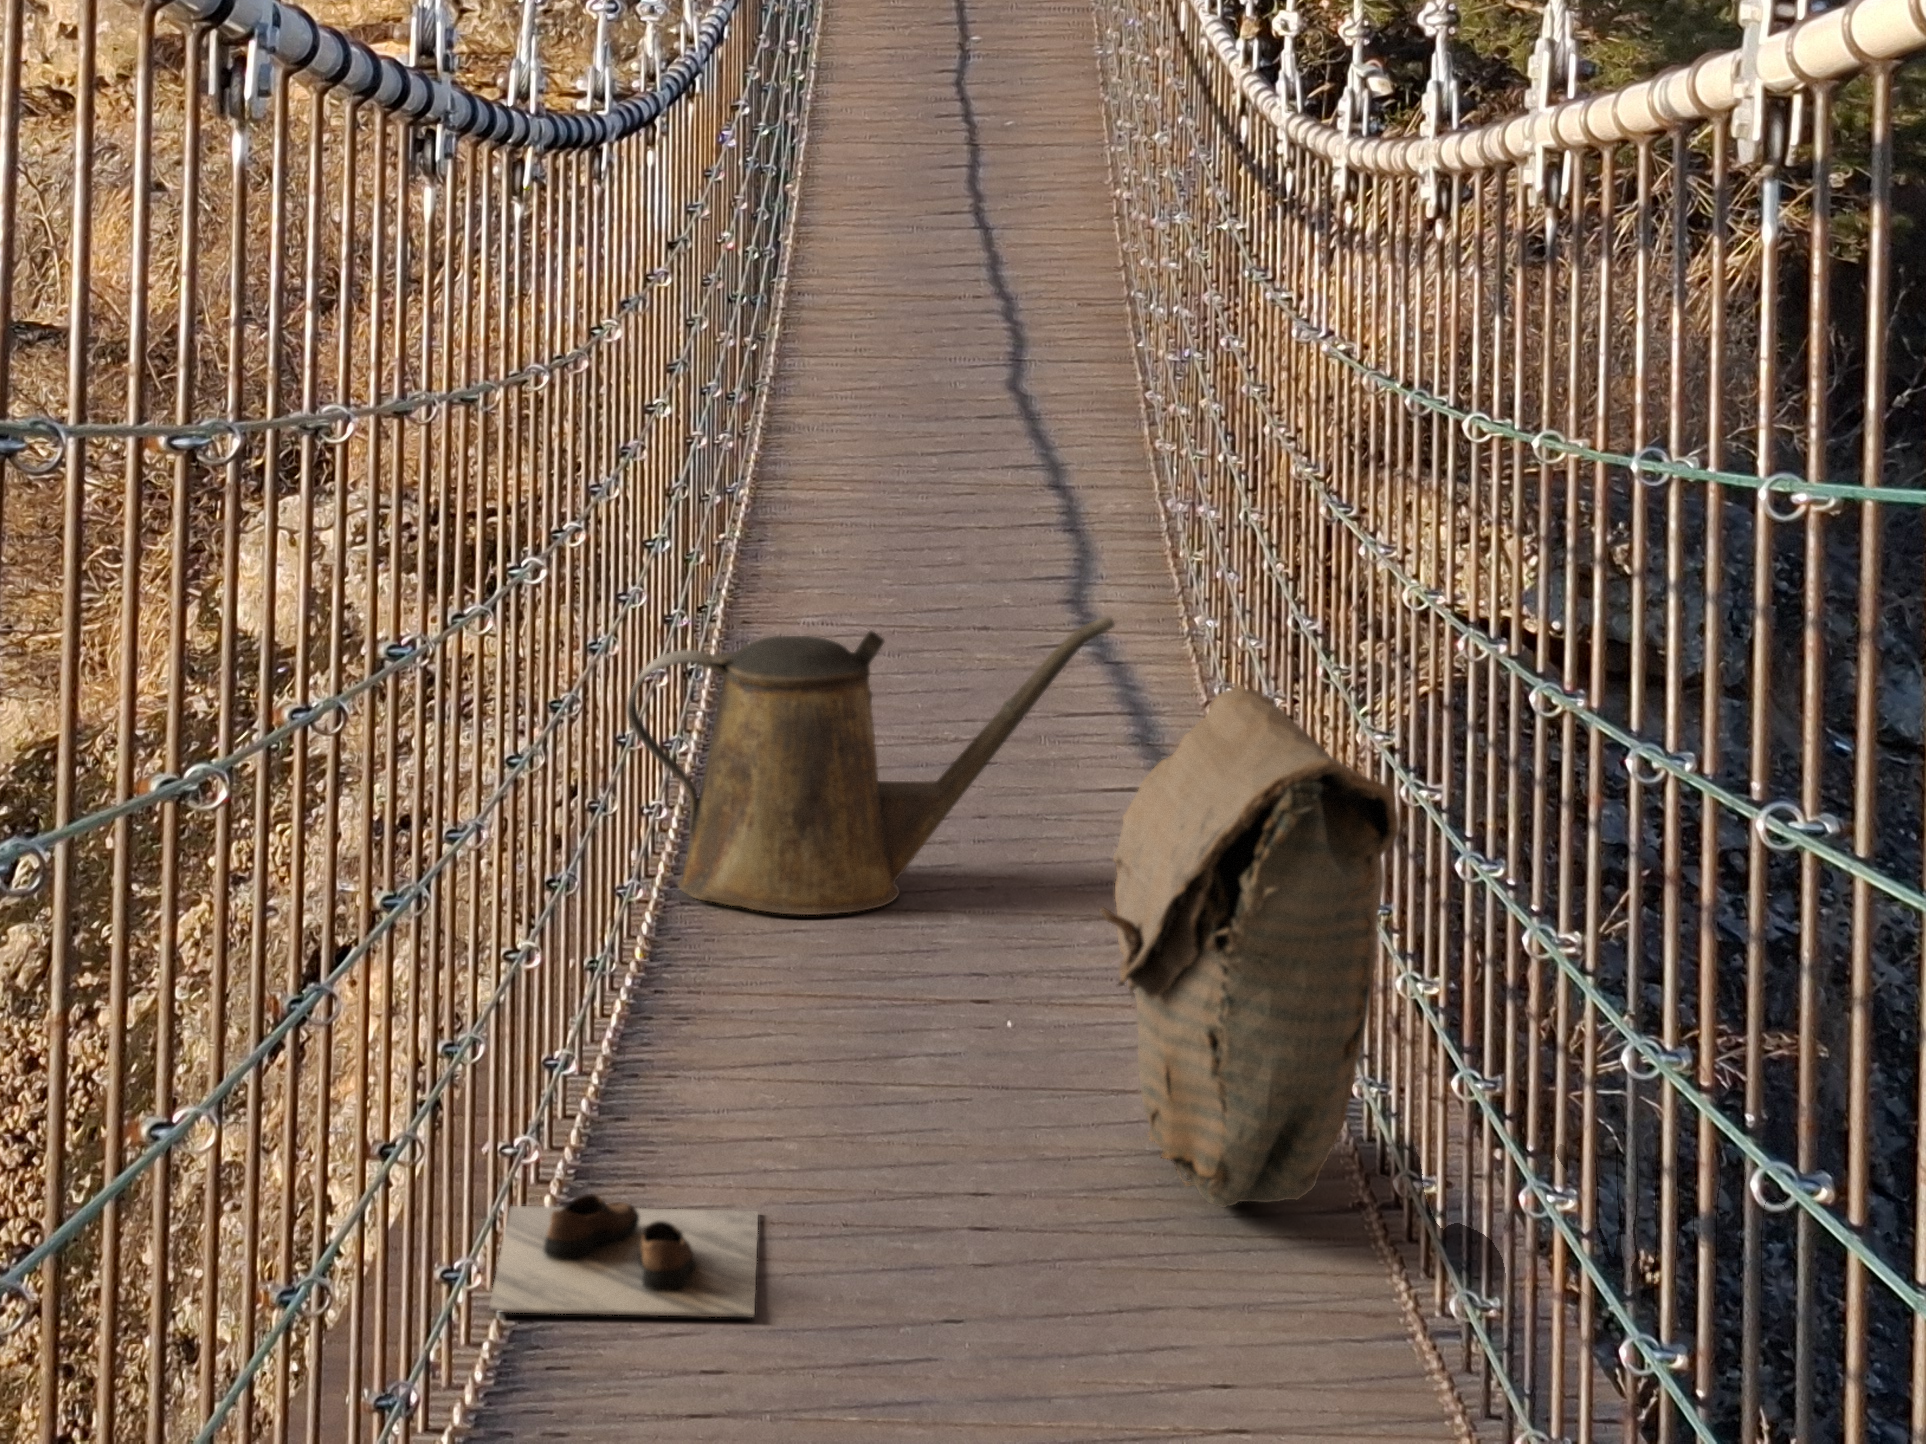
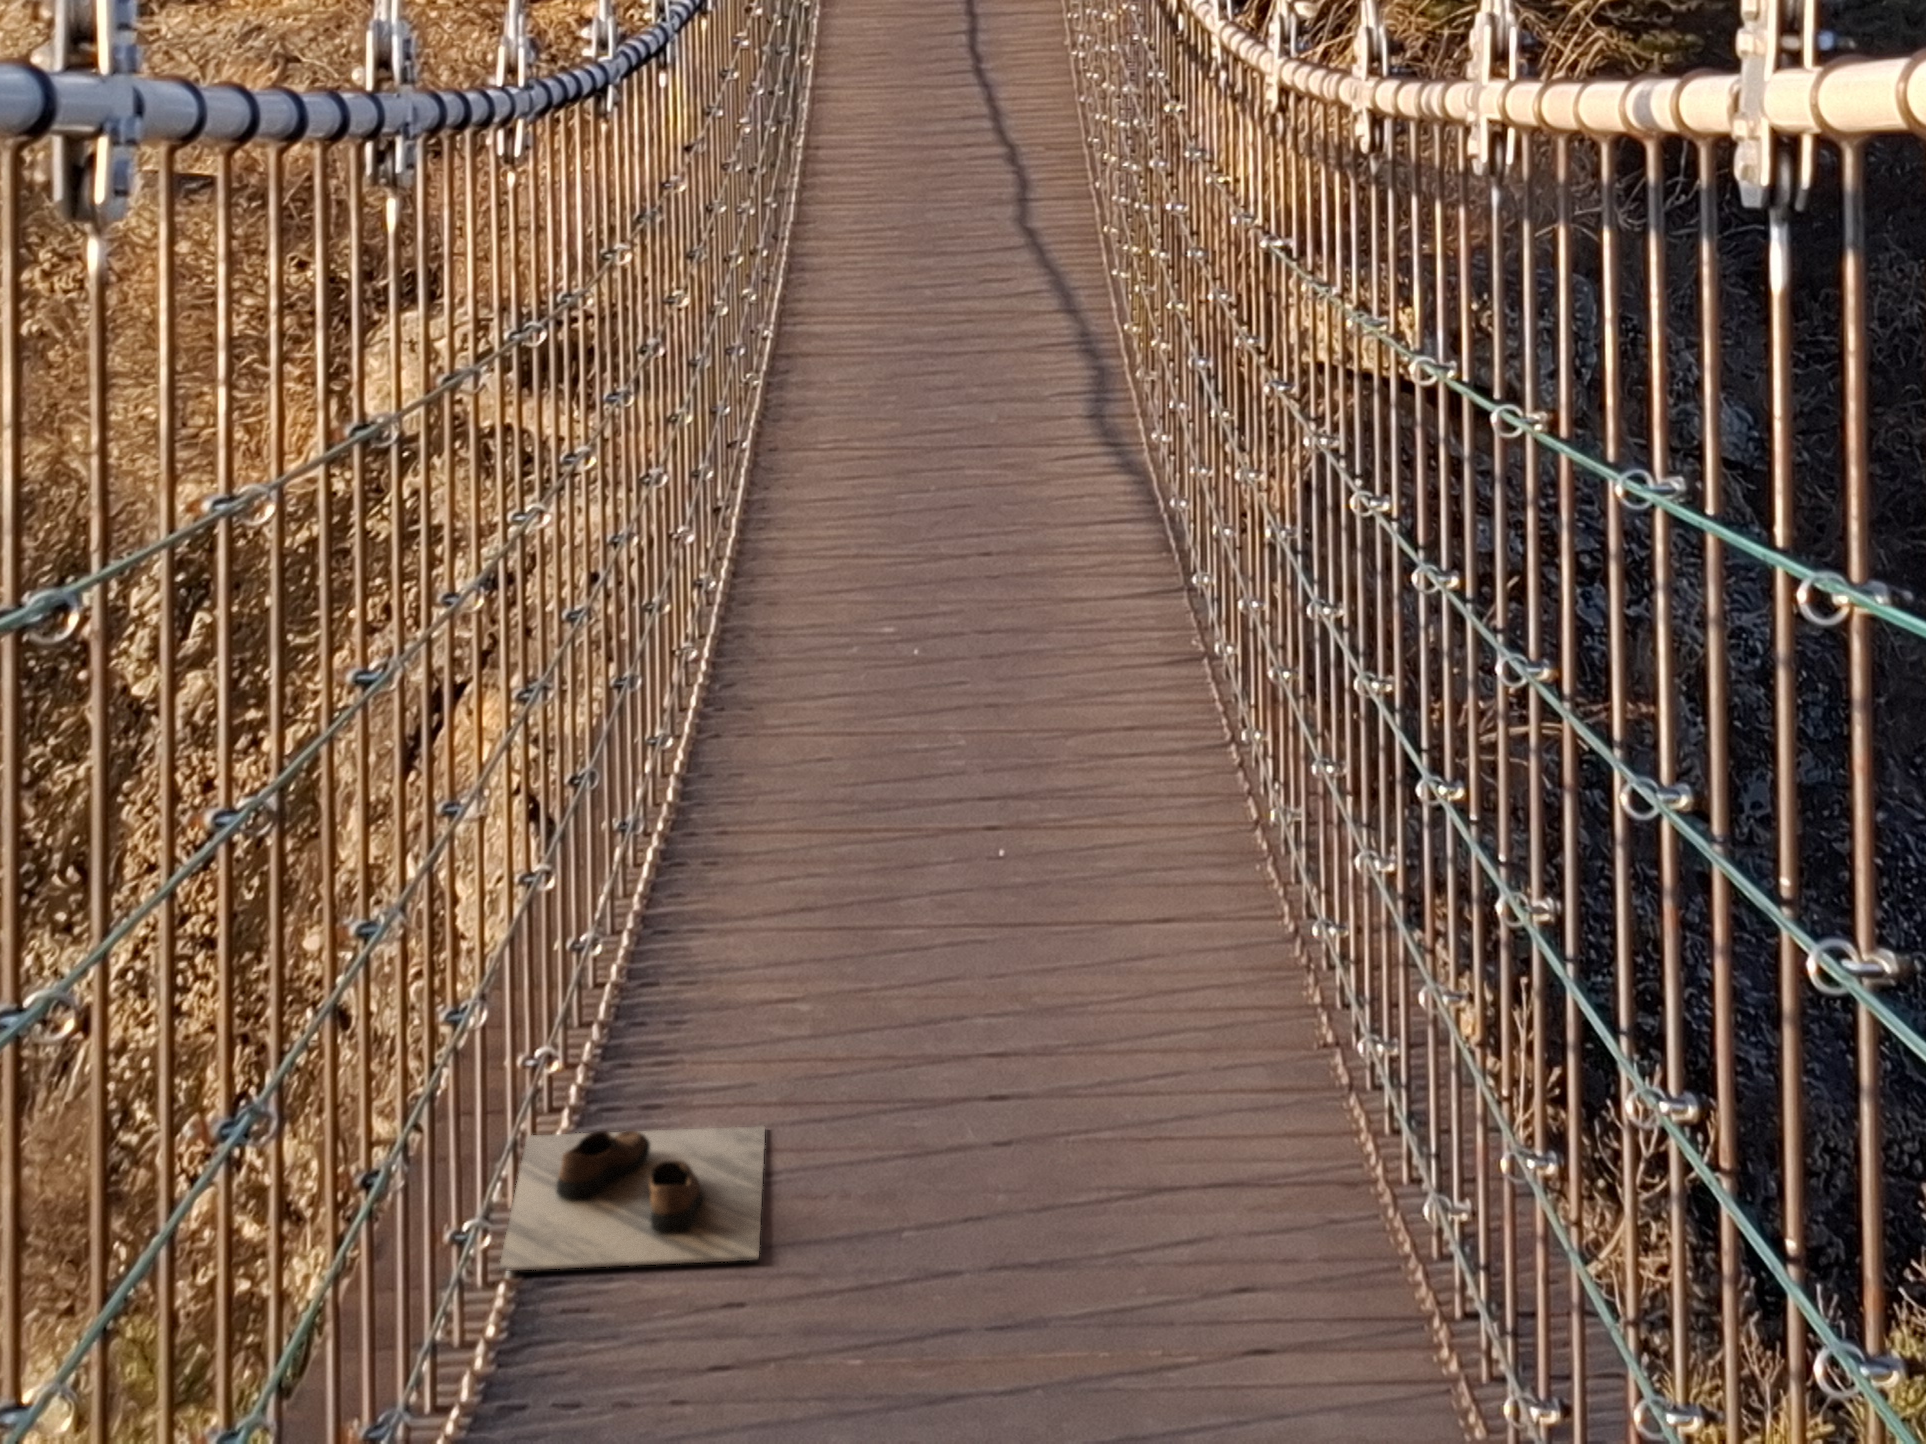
watering can: present [626,617,1114,915] -> none [646,493,1086,778]
bag: present [1100,684,1399,1208] -> none [1079,588,1360,1099]

